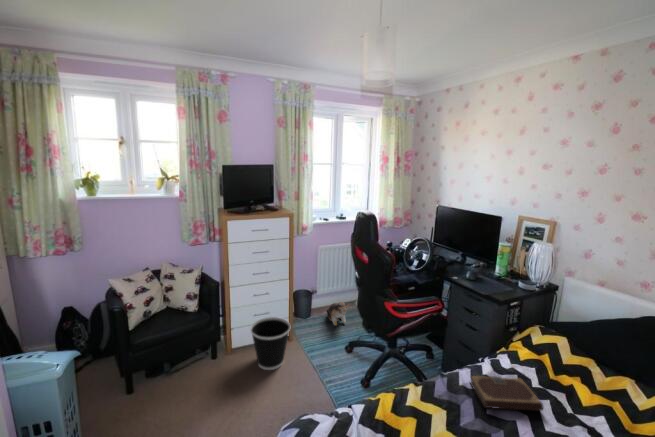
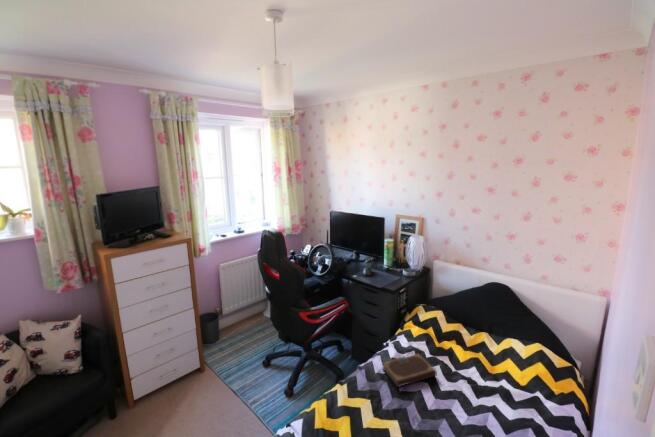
plush toy: present [328,302,349,325] -> none [237,317,260,342]
wastebasket: present [250,317,290,370] -> none [157,351,204,411]

